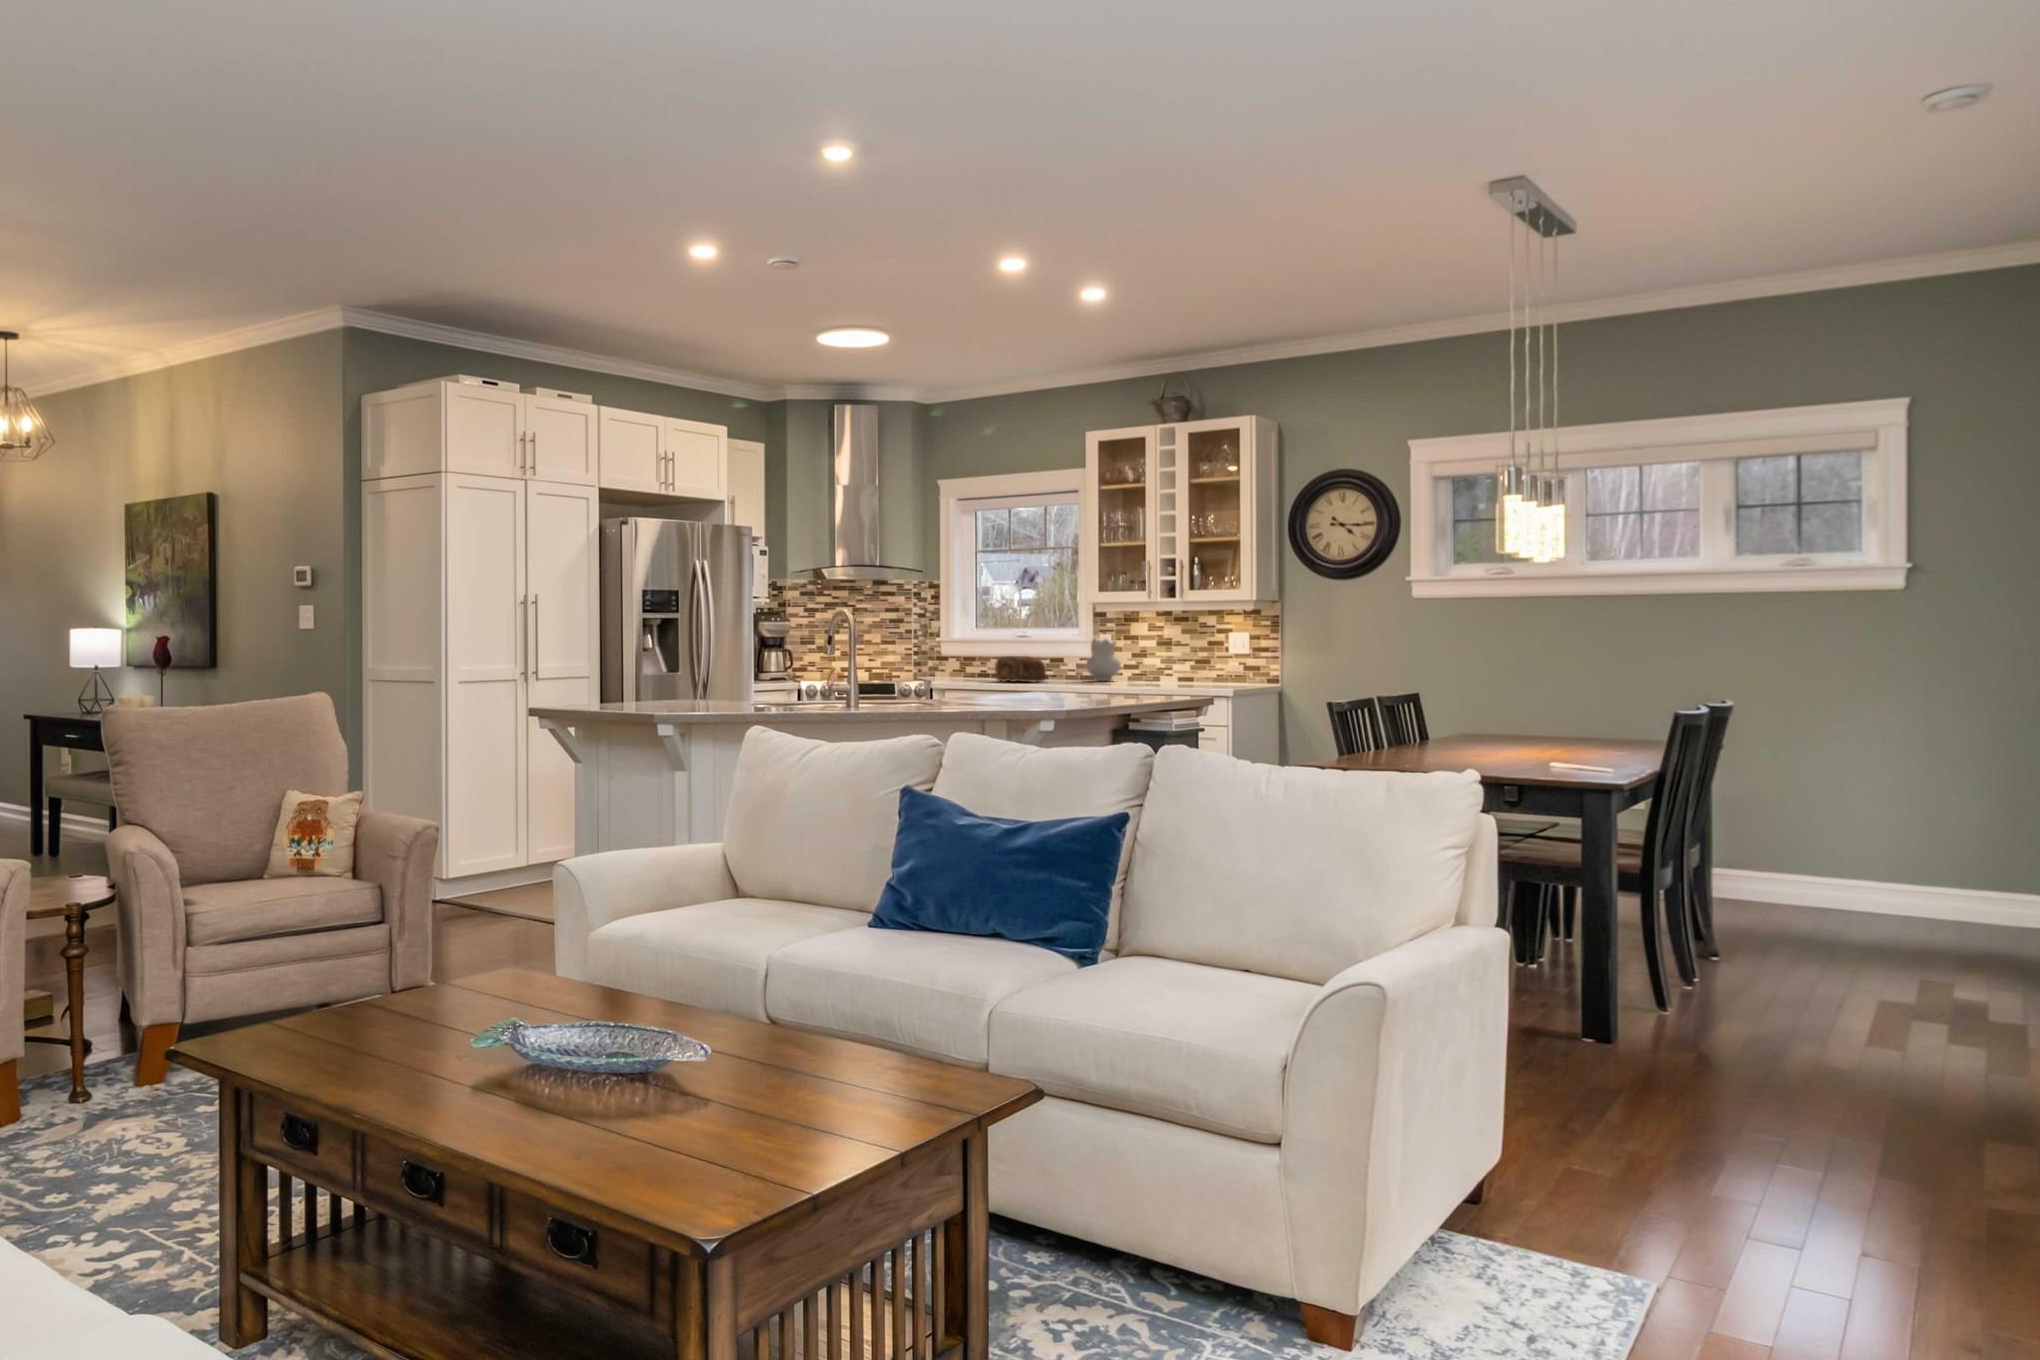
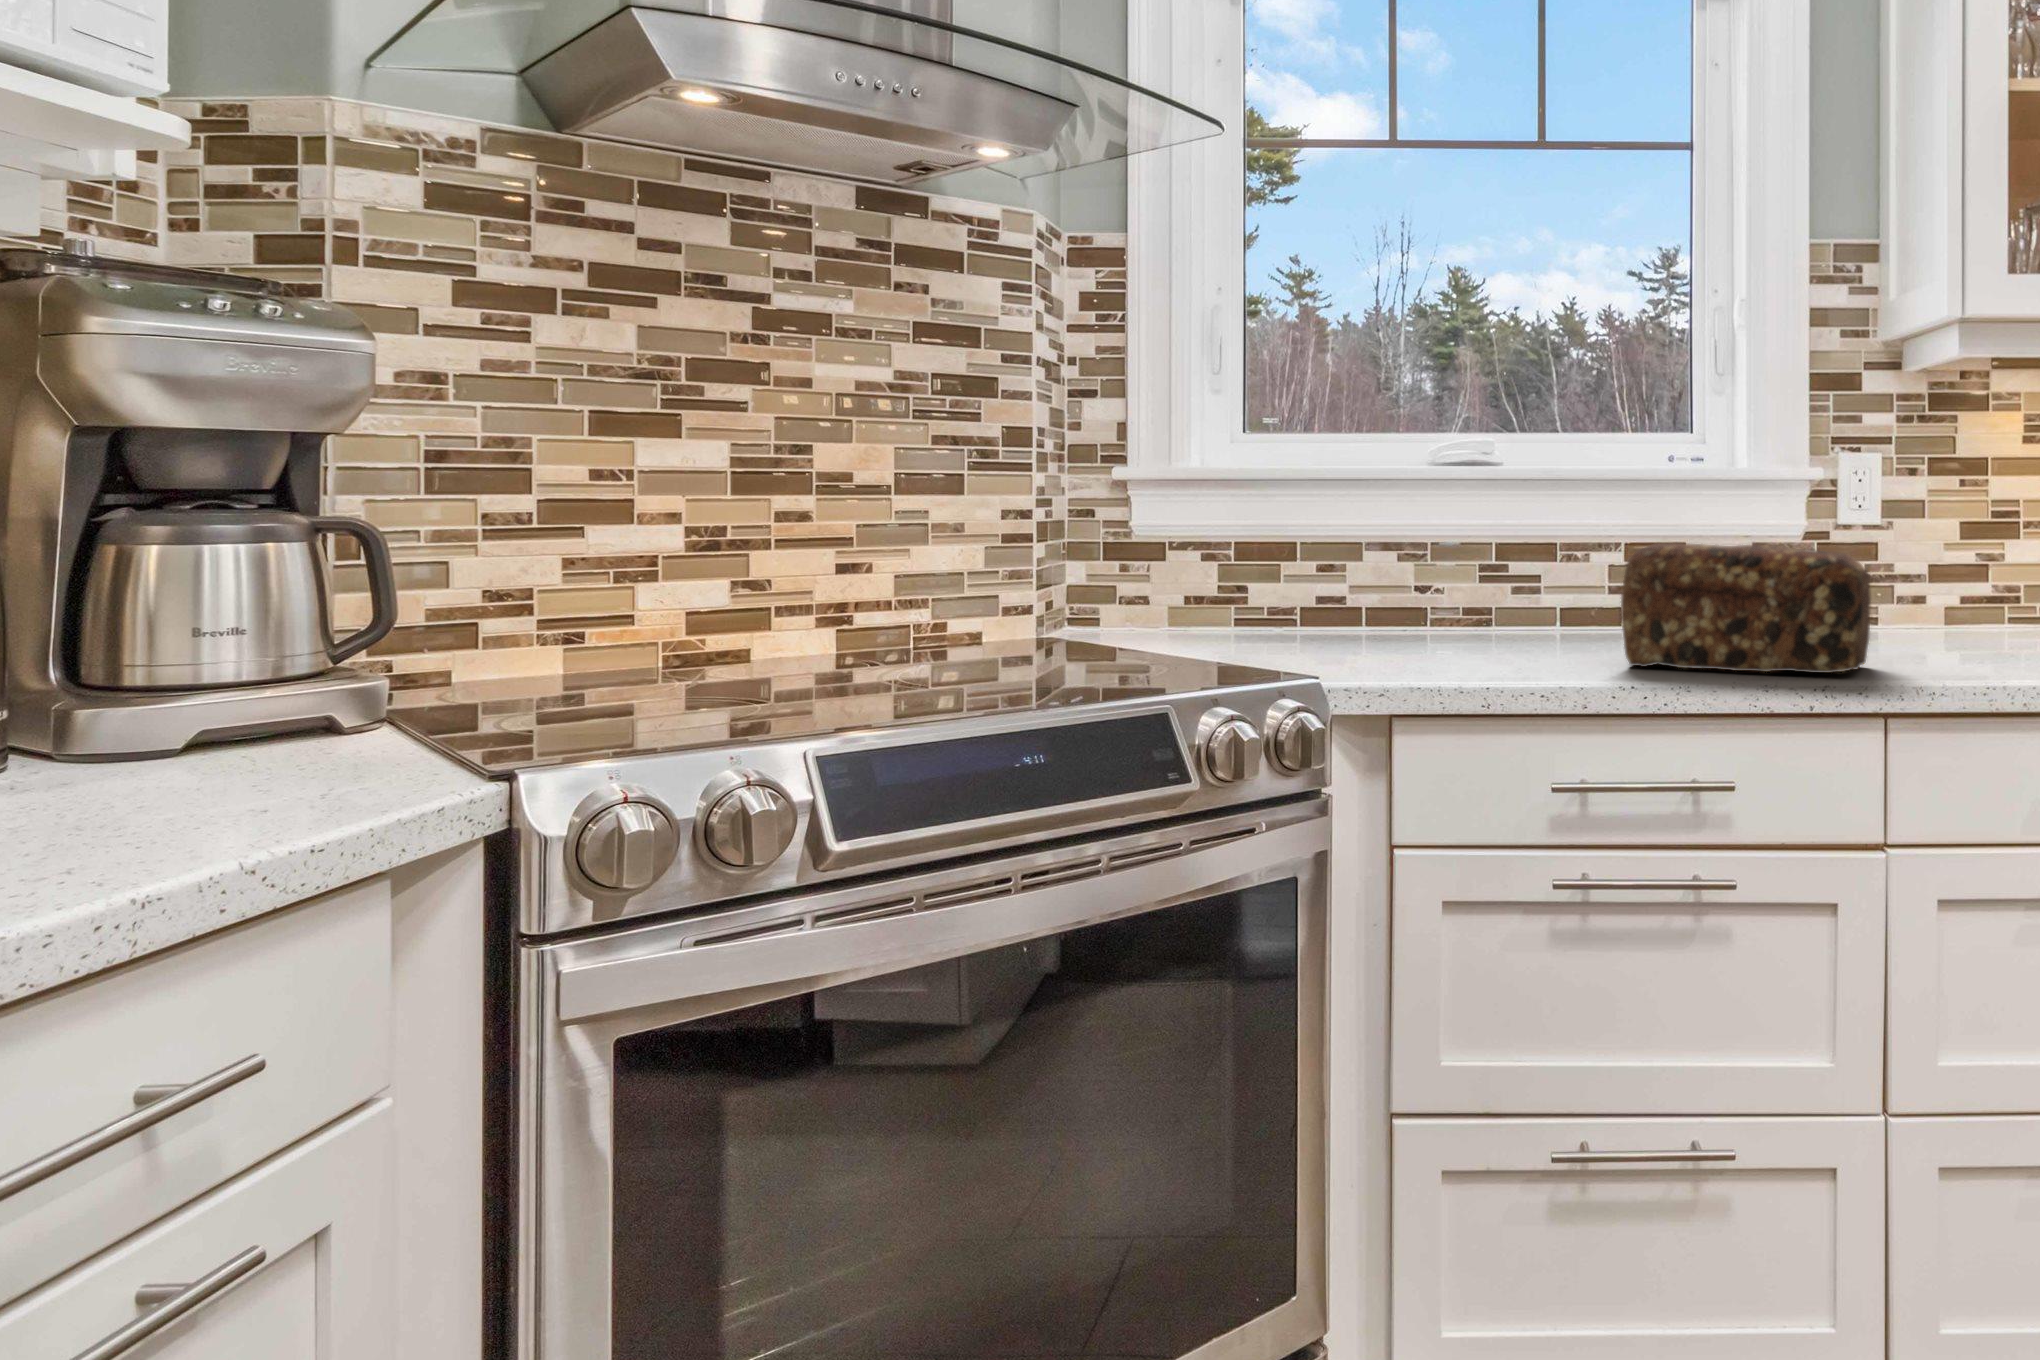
ceramic pitcher: present [1087,638,1121,681] -> none [1834,466,1988,639]

